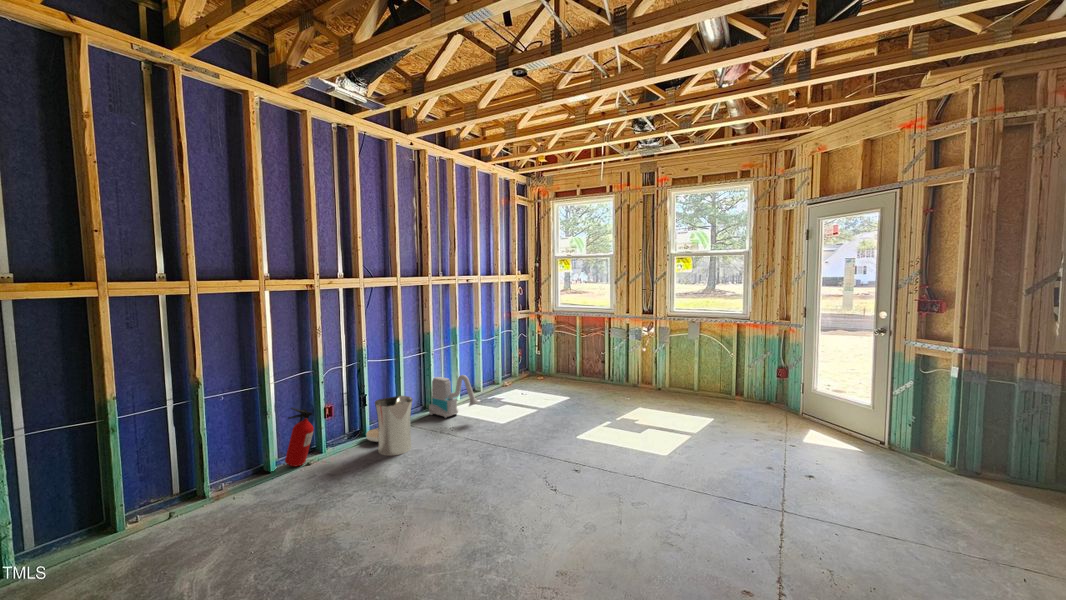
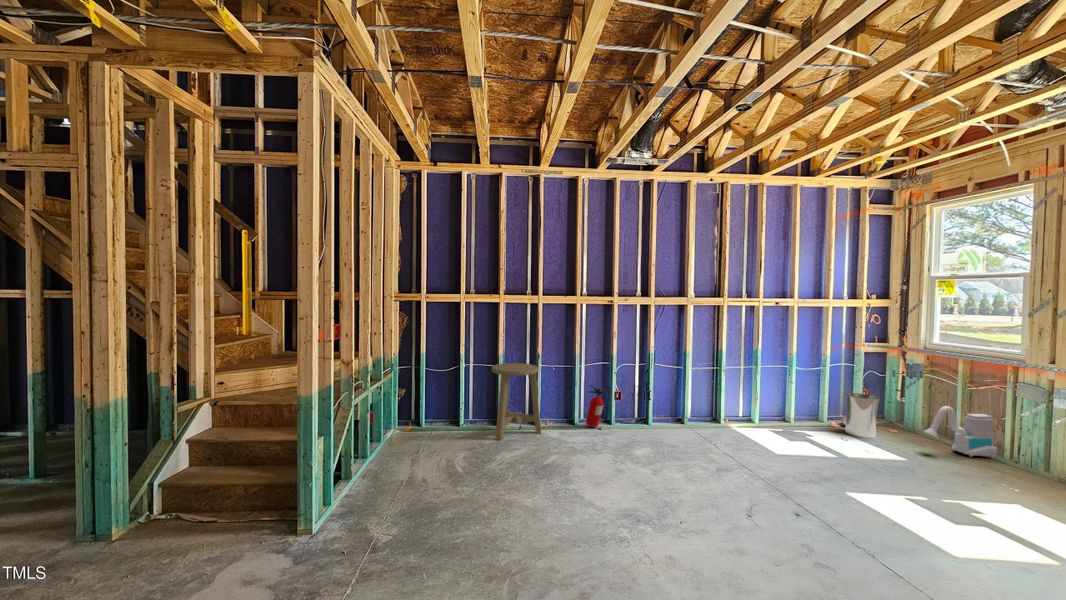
vacuum cleaner: present [429,375,480,418] -> present [923,406,997,458]
trash can: present [366,396,413,456] -> present [841,392,880,438]
stool: none [95,401,223,560] -> present [492,363,541,440]

